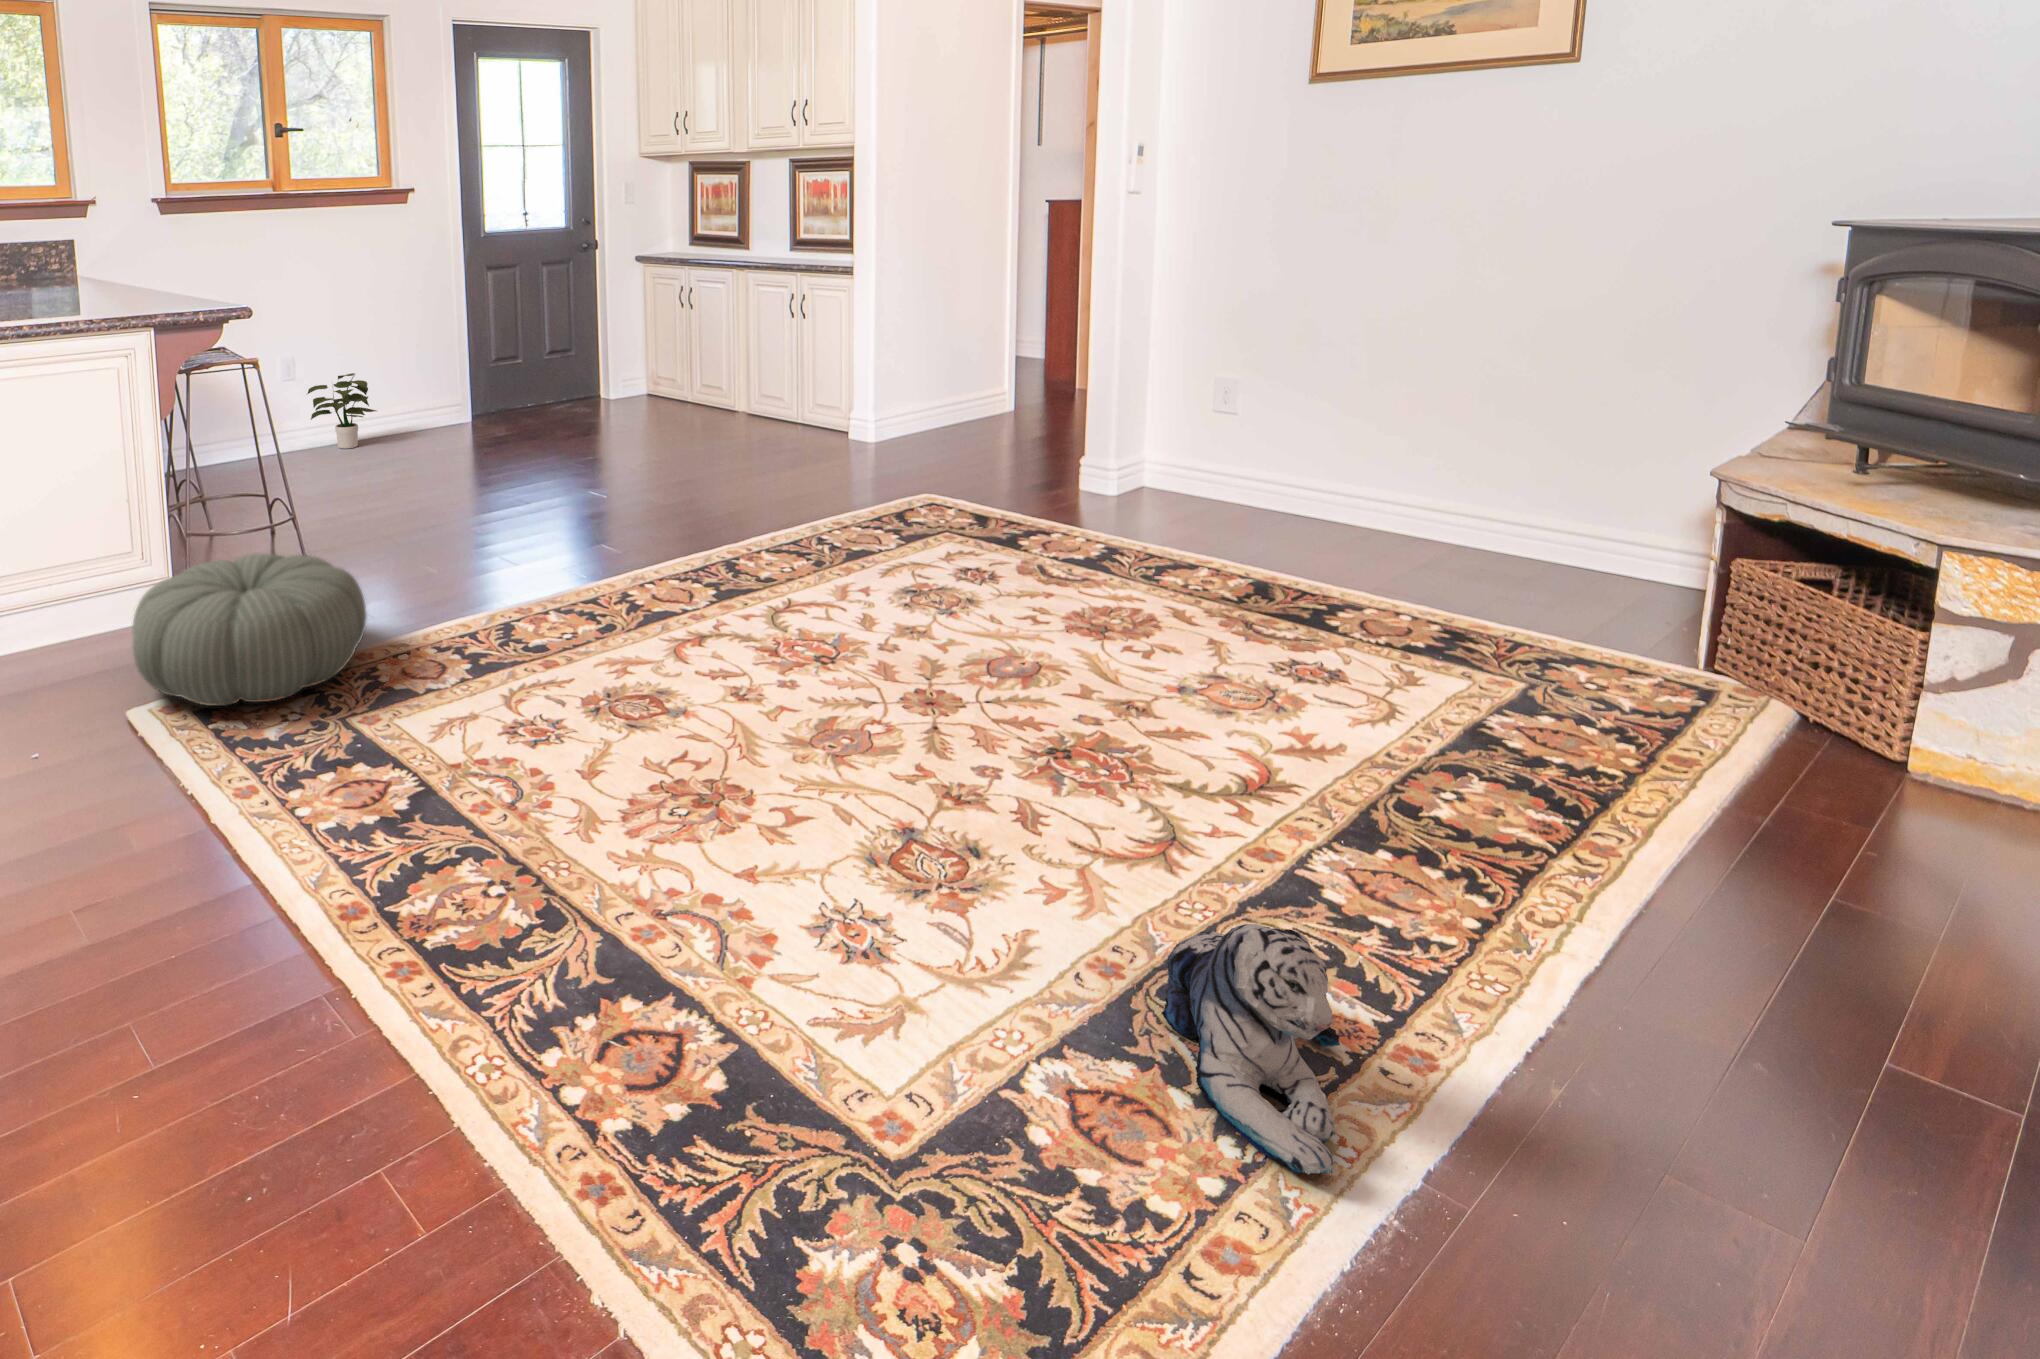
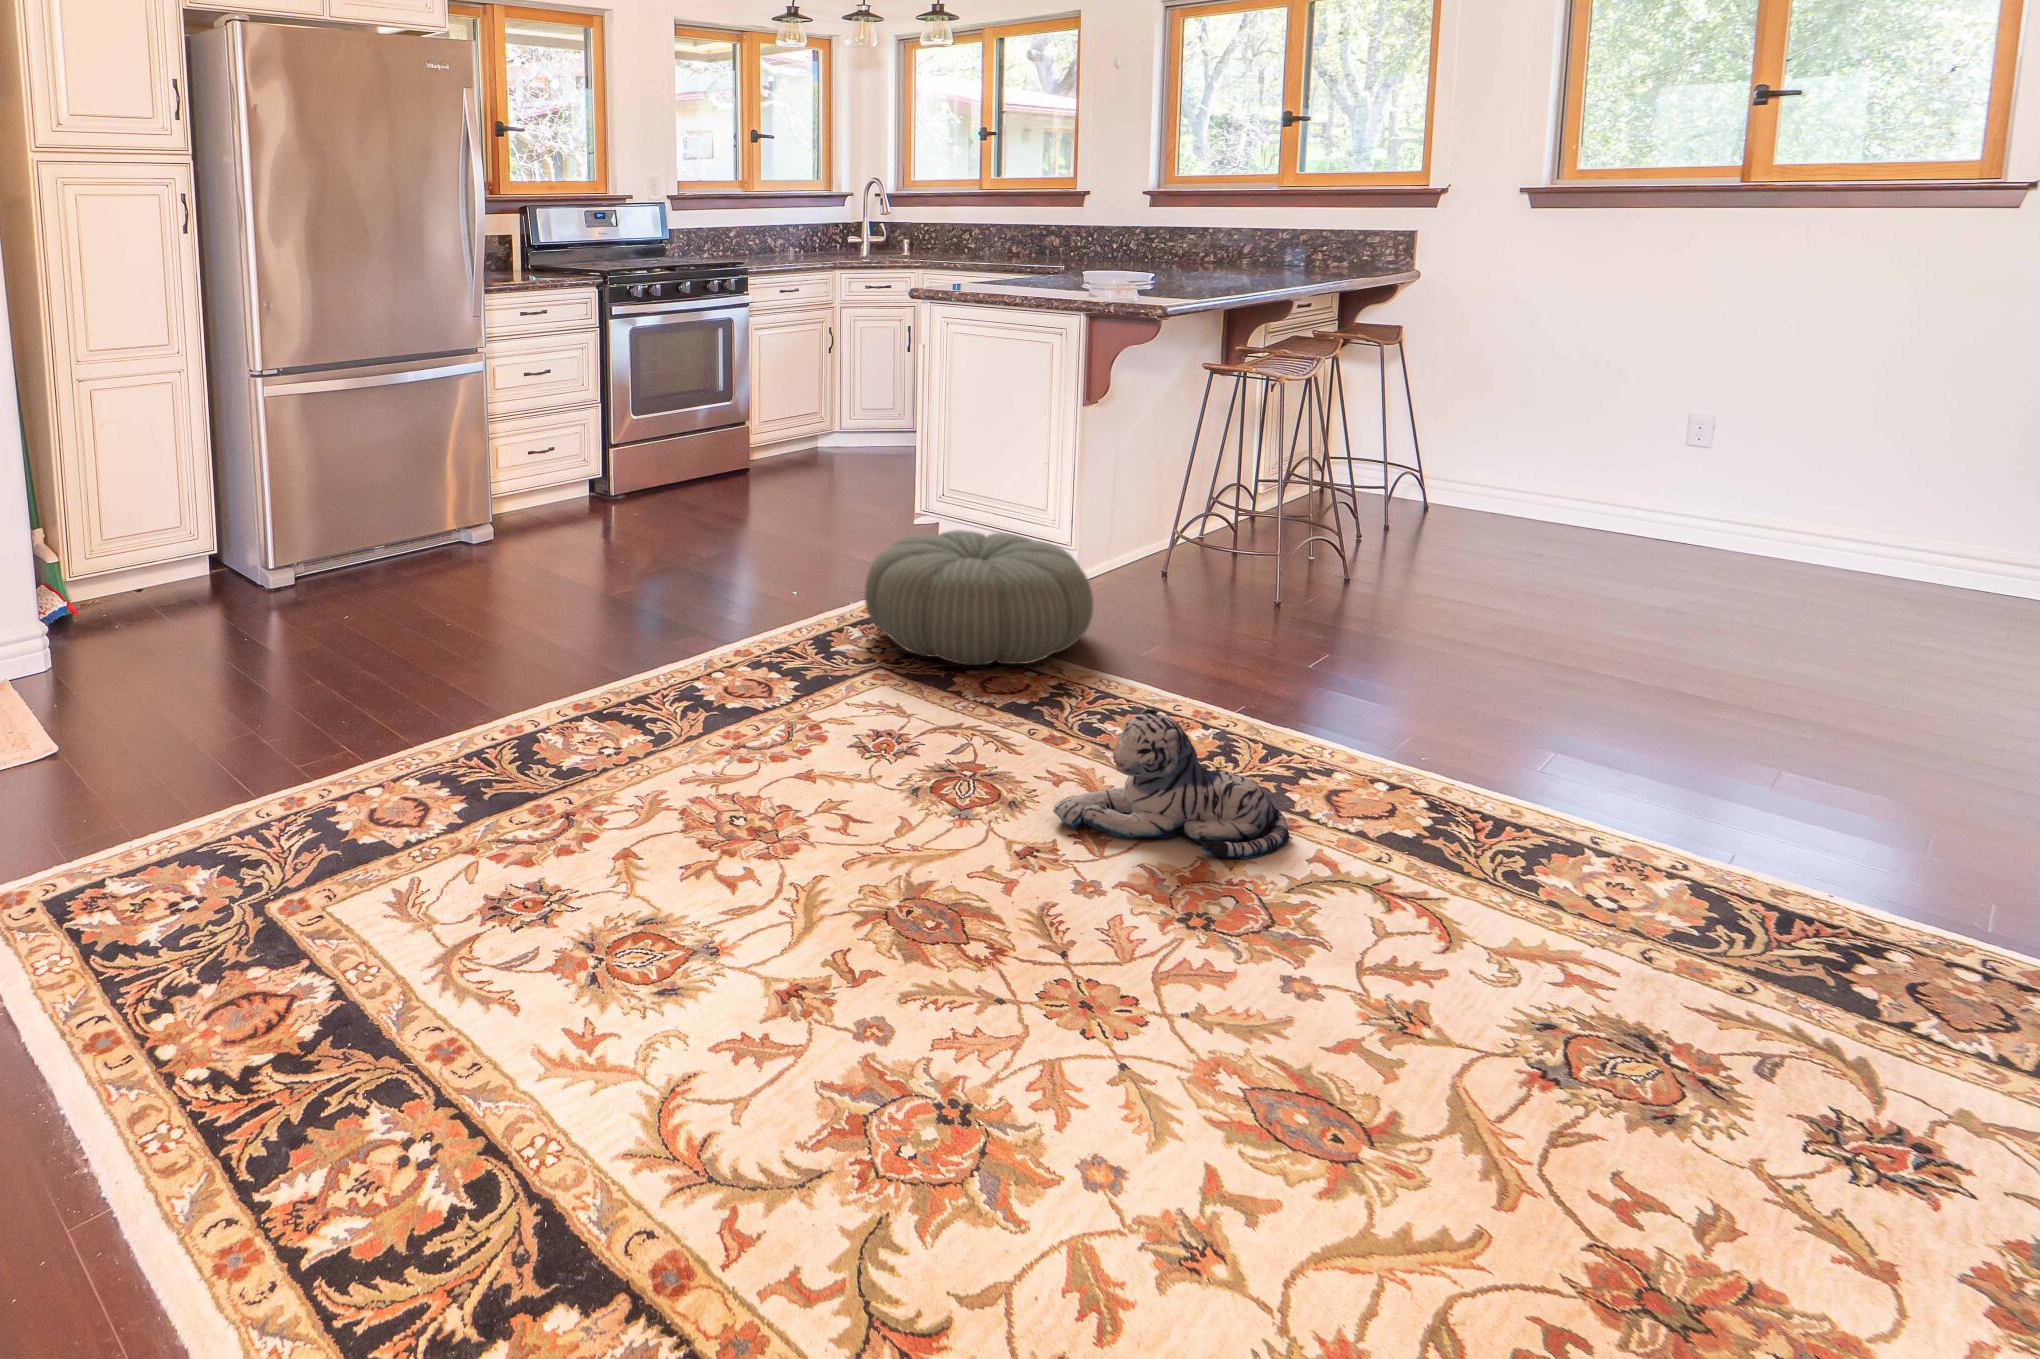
potted plant: present [307,373,376,449] -> none [1726,470,1869,587]
plush toy: present [1162,924,1340,1175] -> present [1053,708,1290,859]

